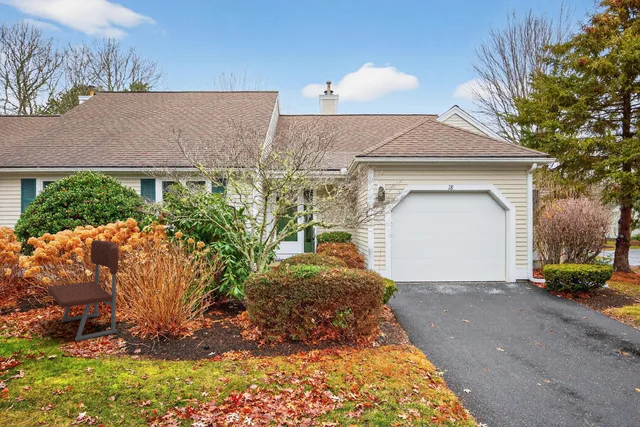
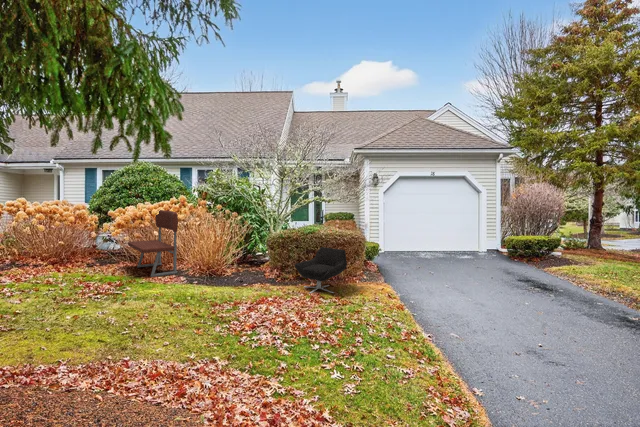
lounge chair: none [285,295,359,372] -> present [295,247,347,293]

